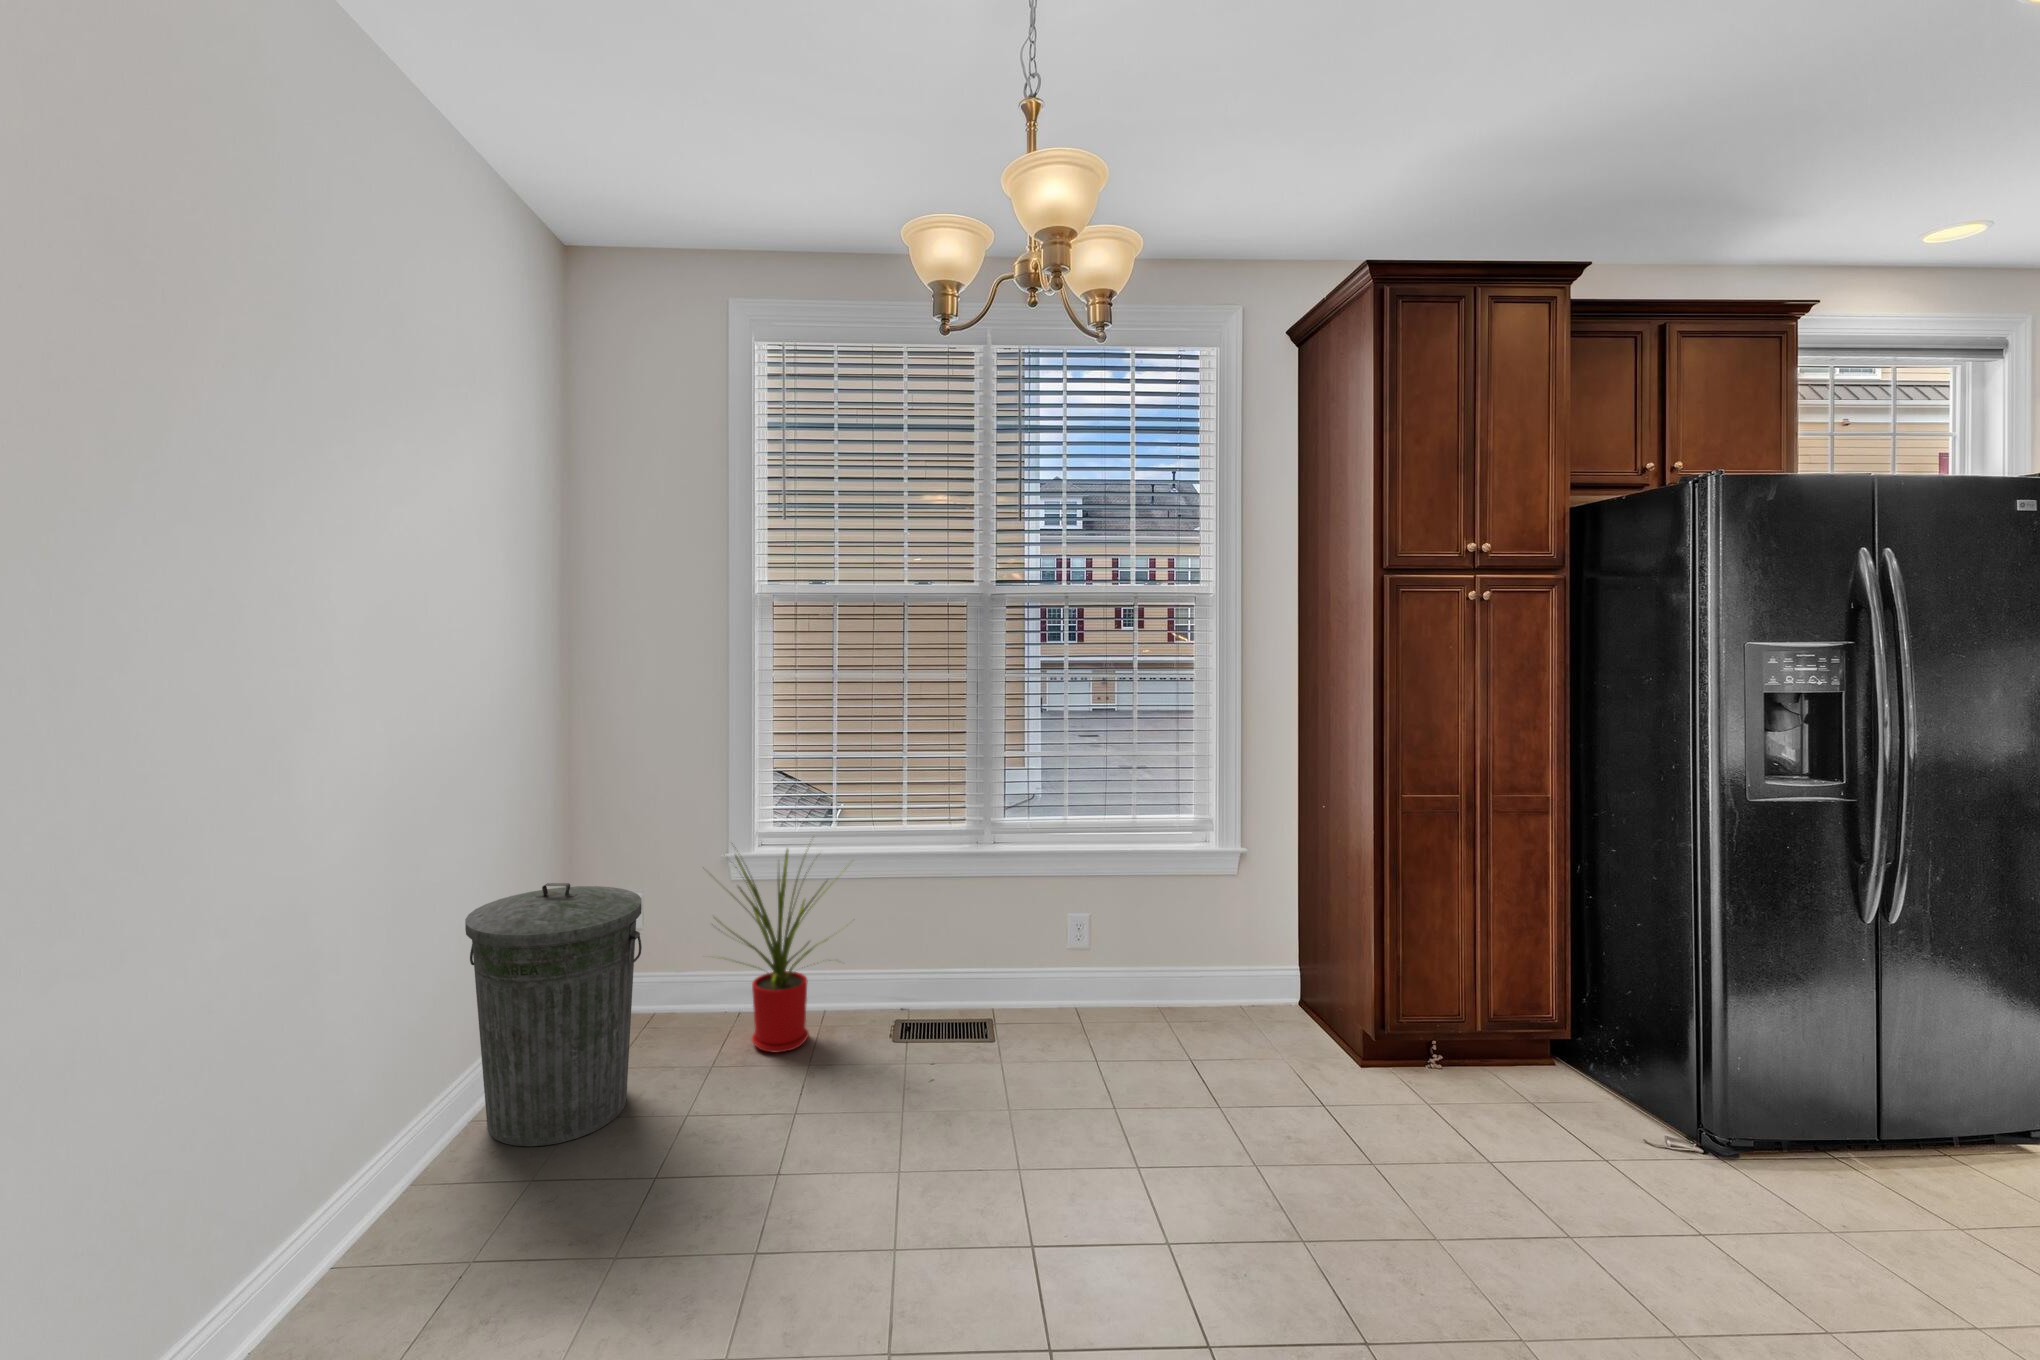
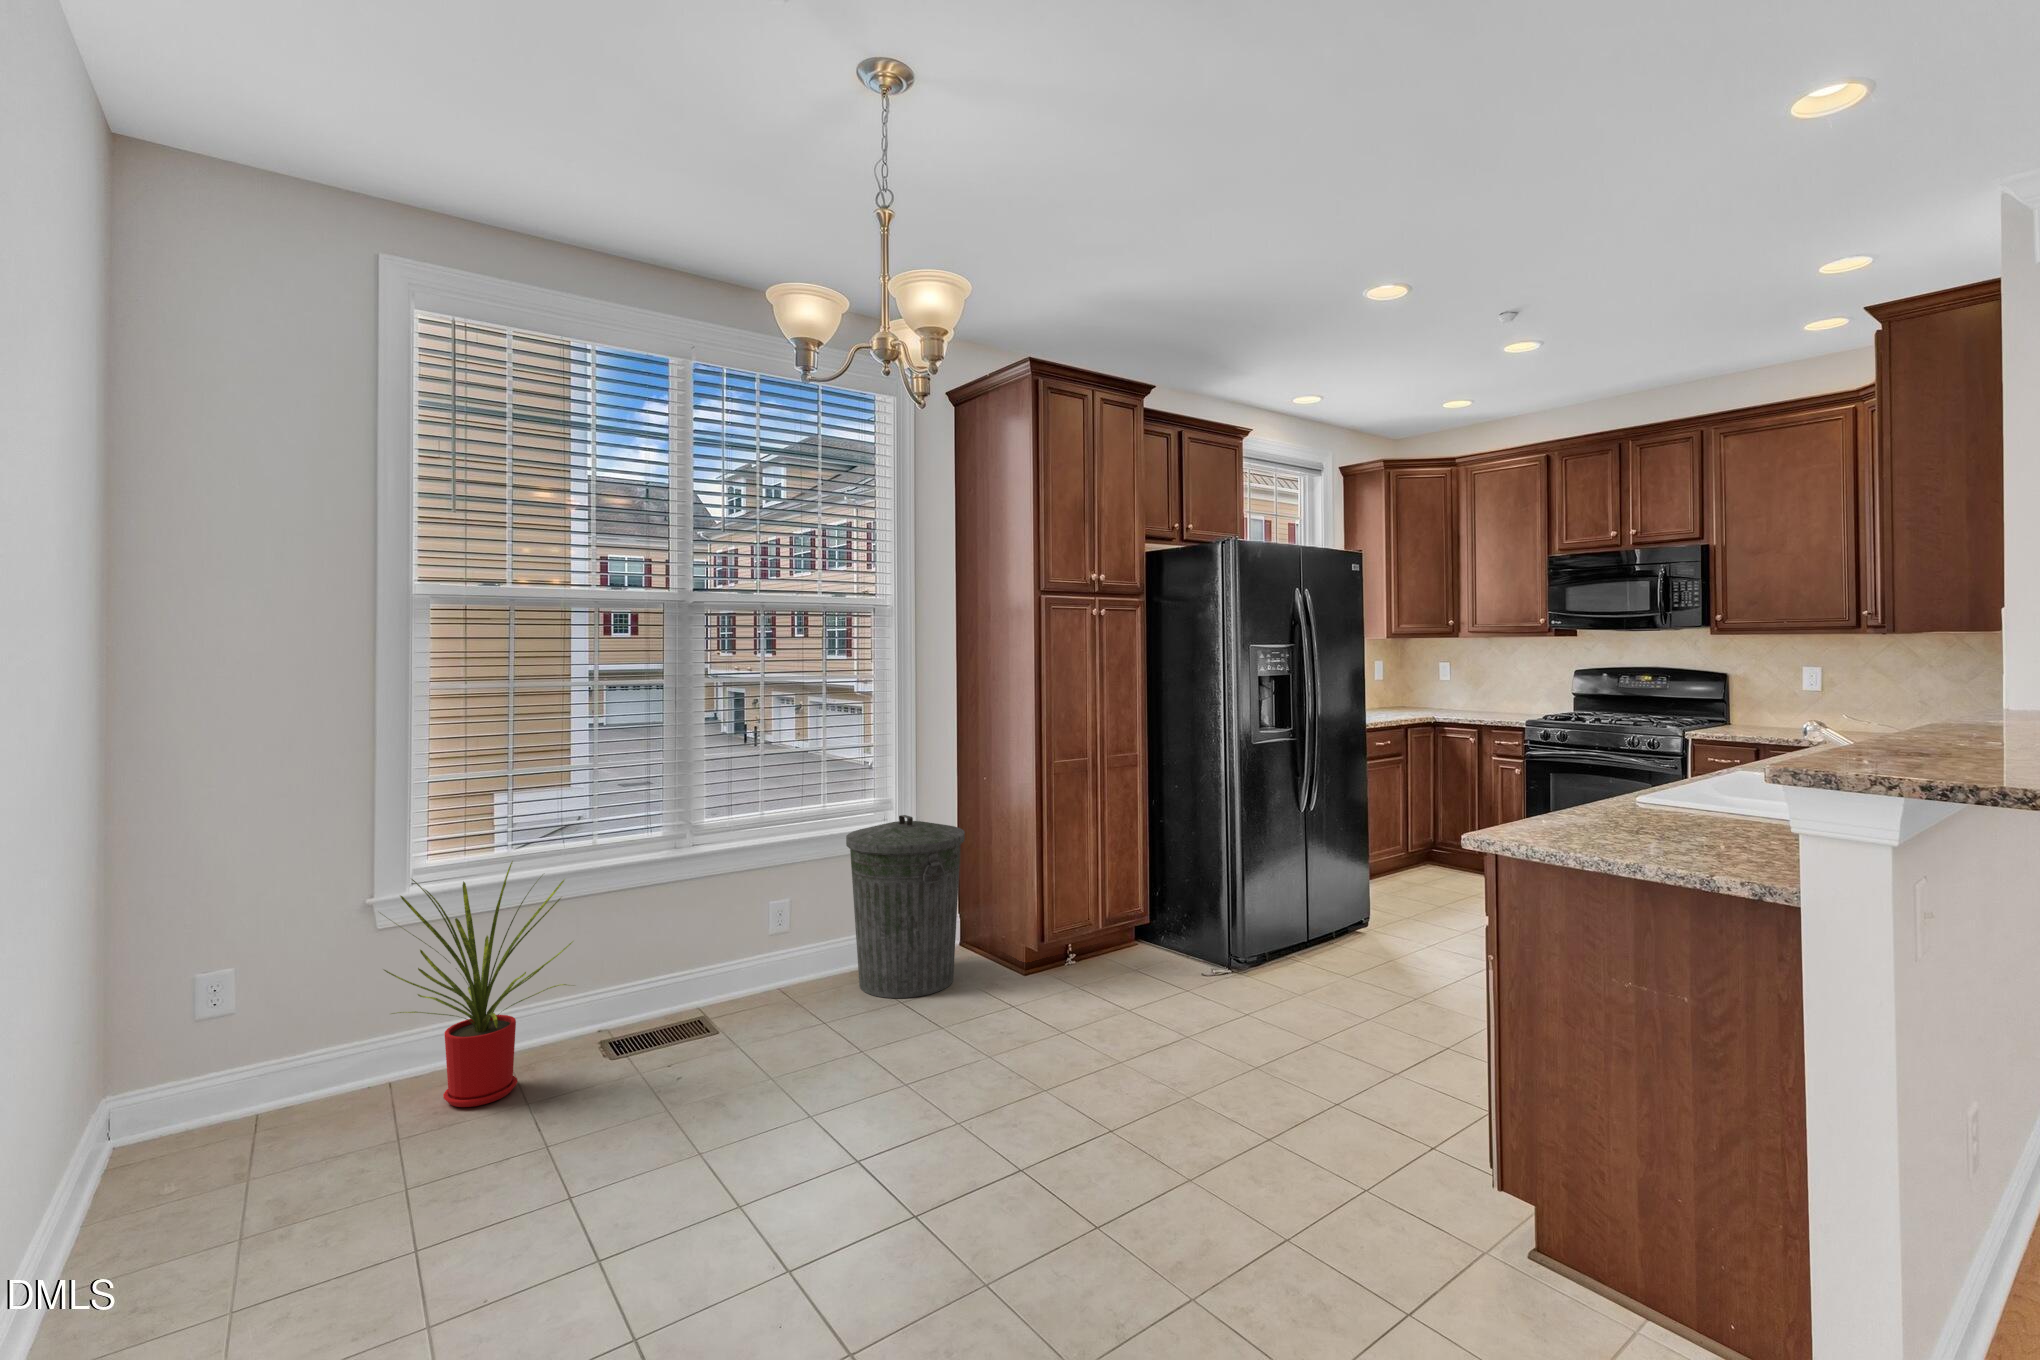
trash can: present [465,883,642,1146] -> present [846,815,965,998]

